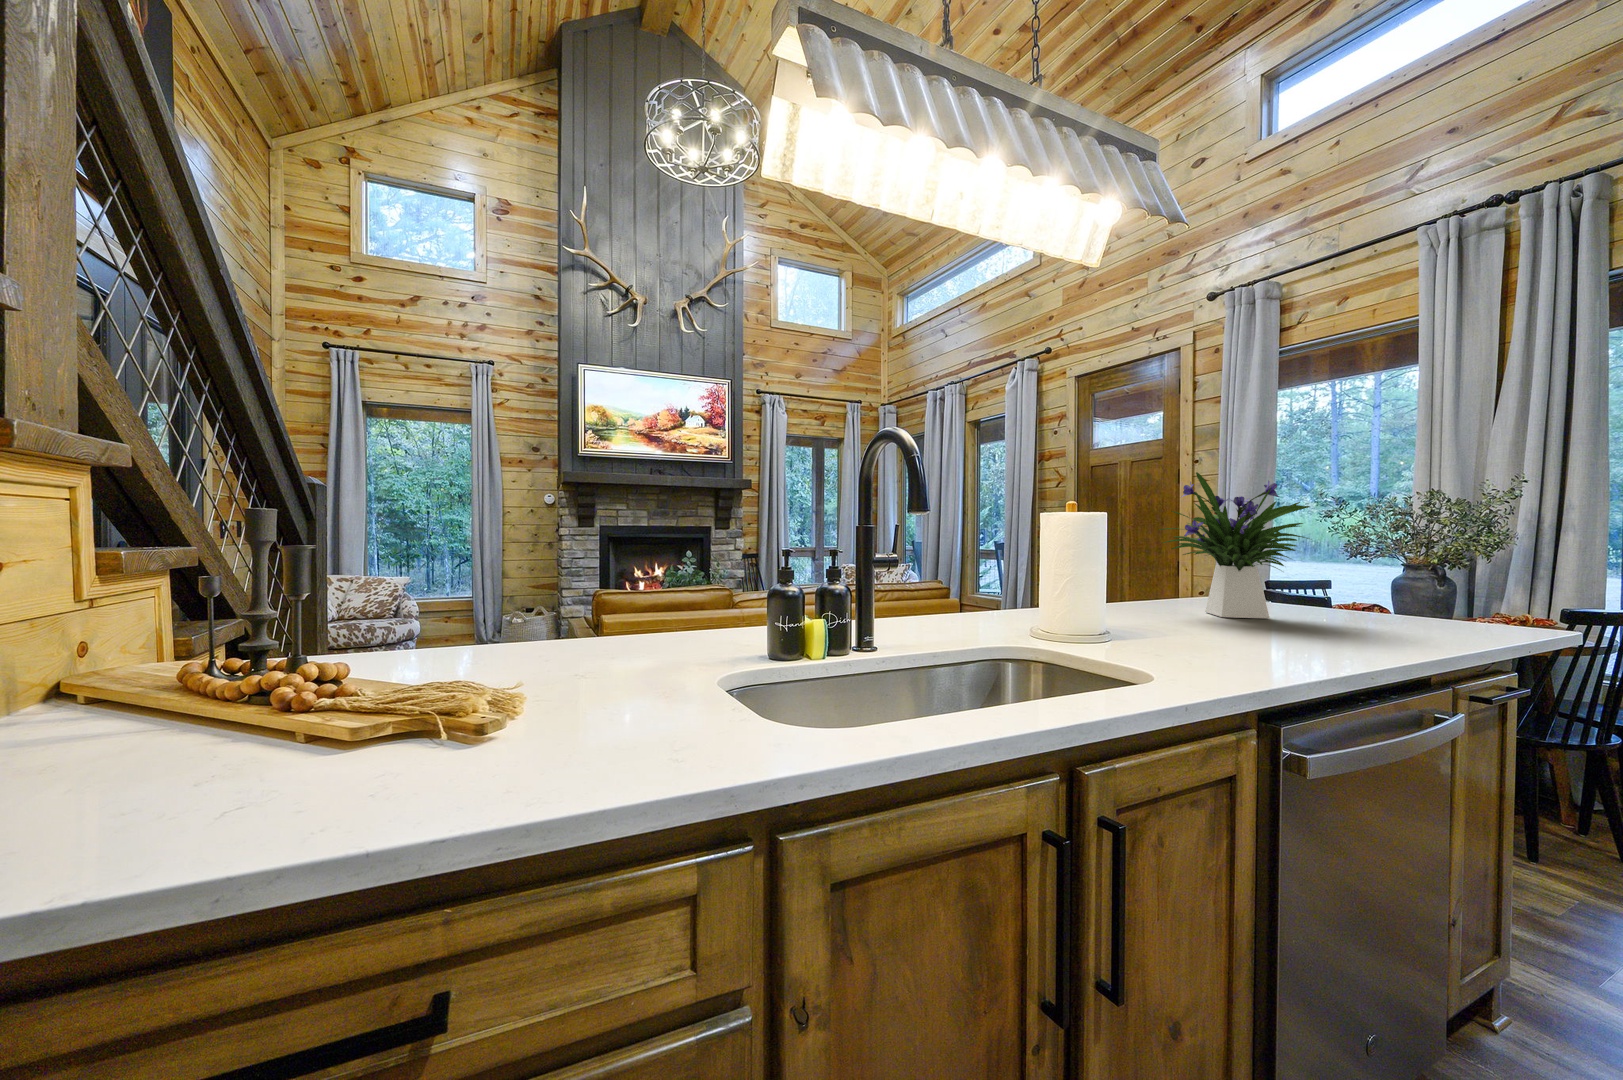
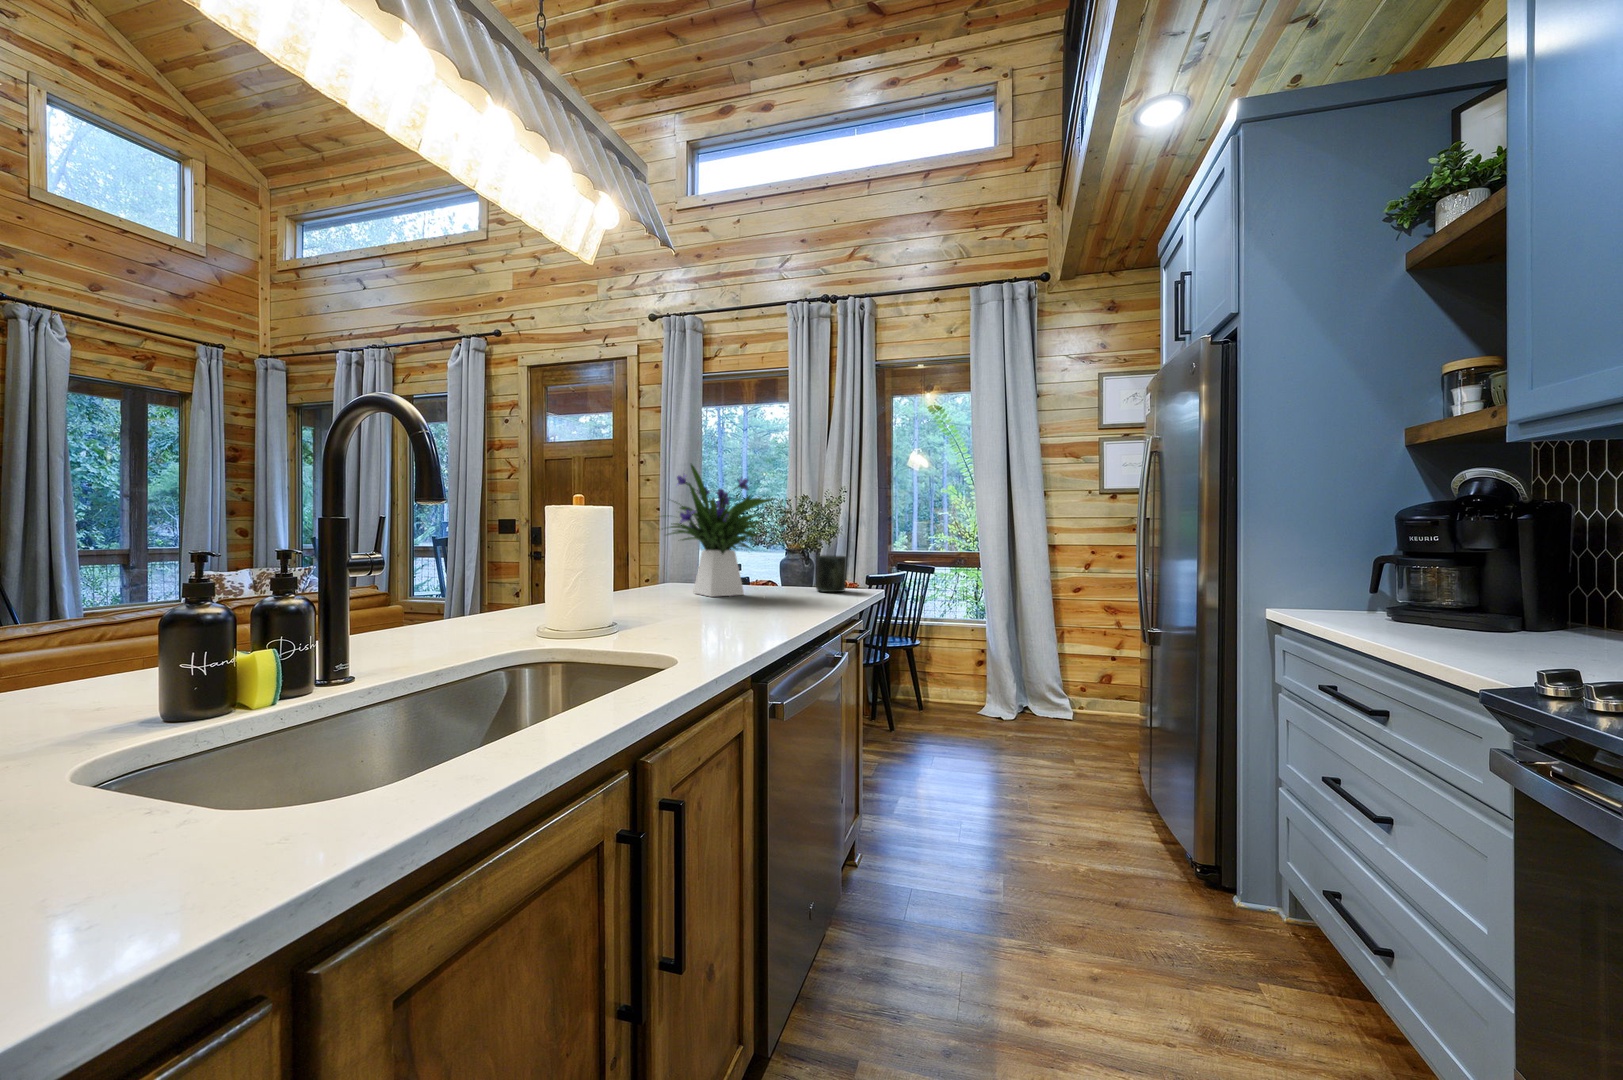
mug: none [1389,576,1446,626] -> present [816,555,847,592]

